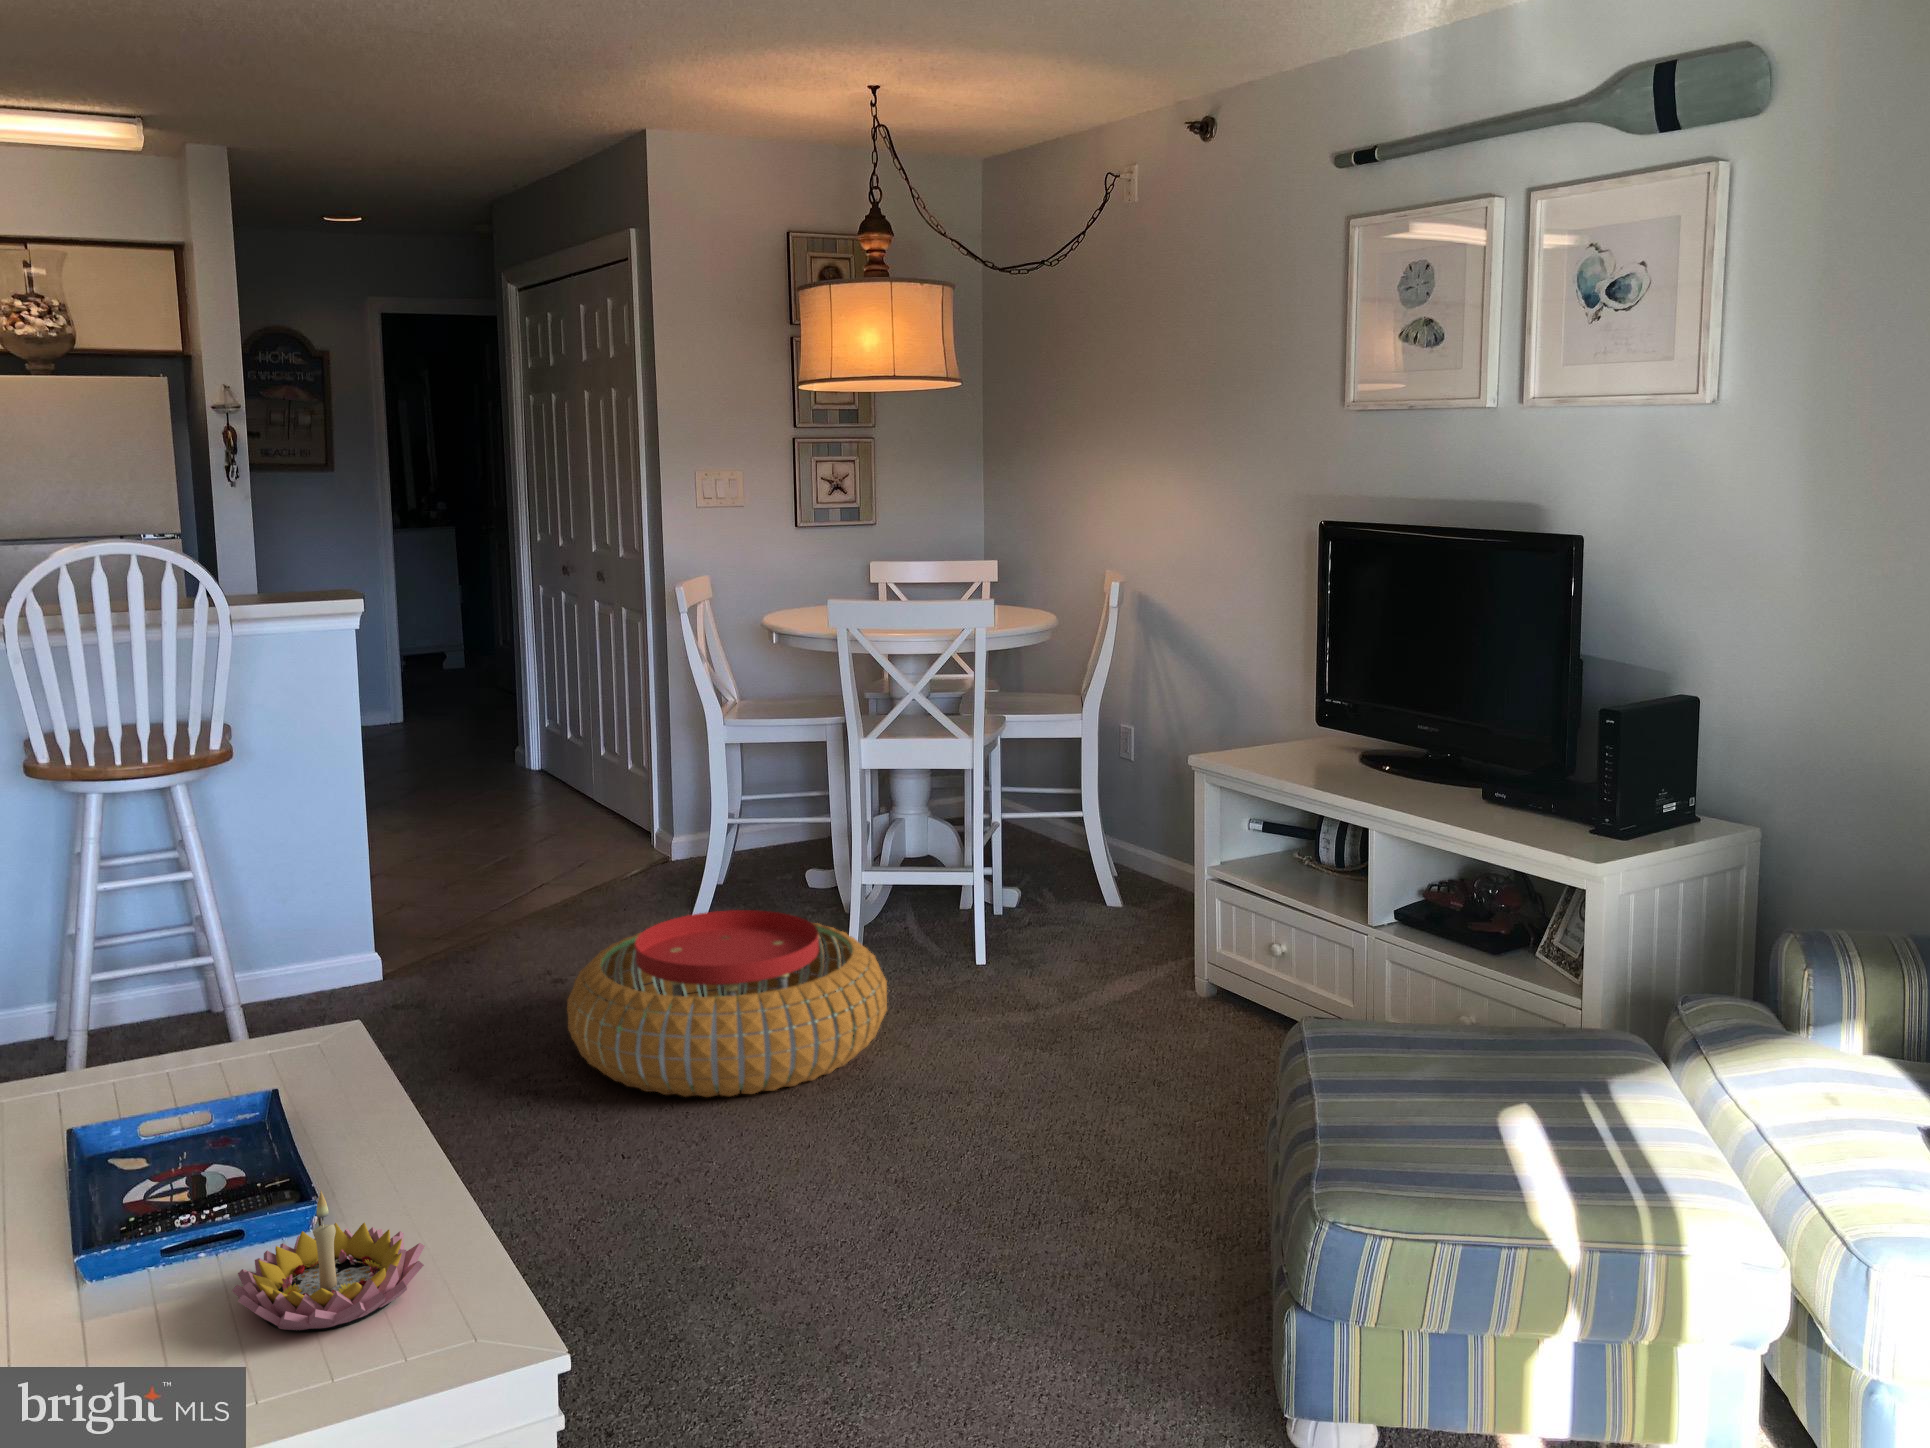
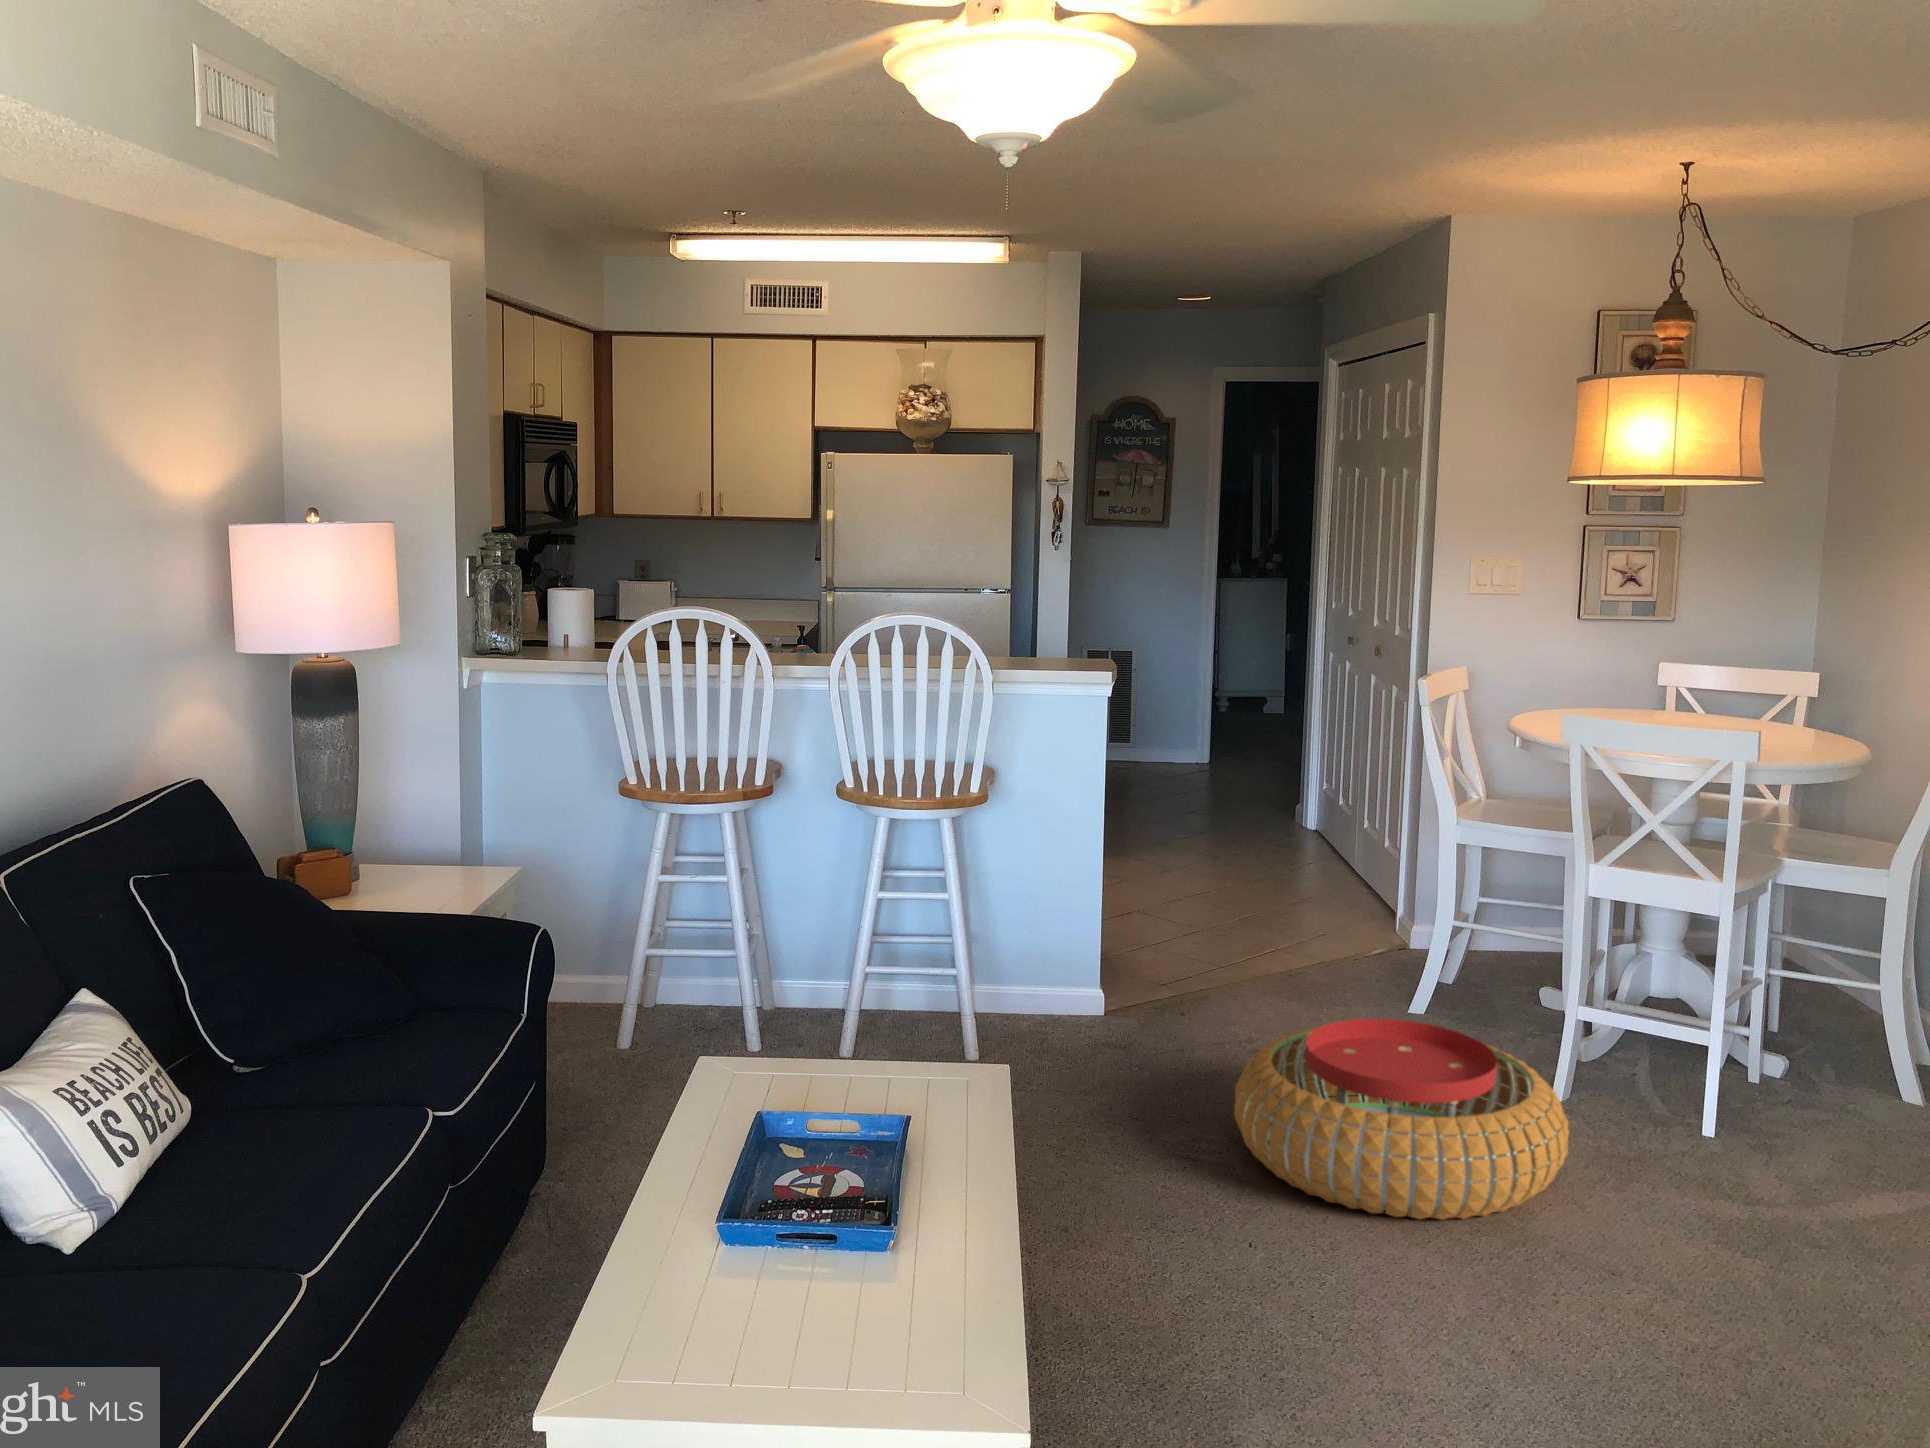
candle holder: present [232,1191,425,1332] -> none [809,1221,962,1341]

